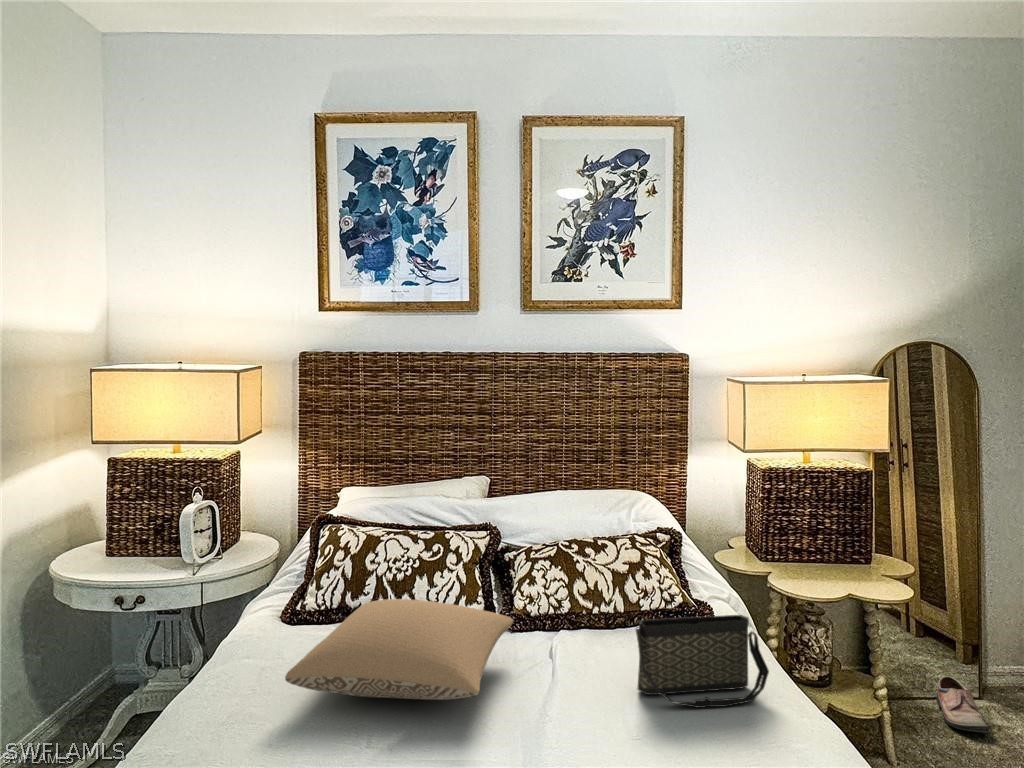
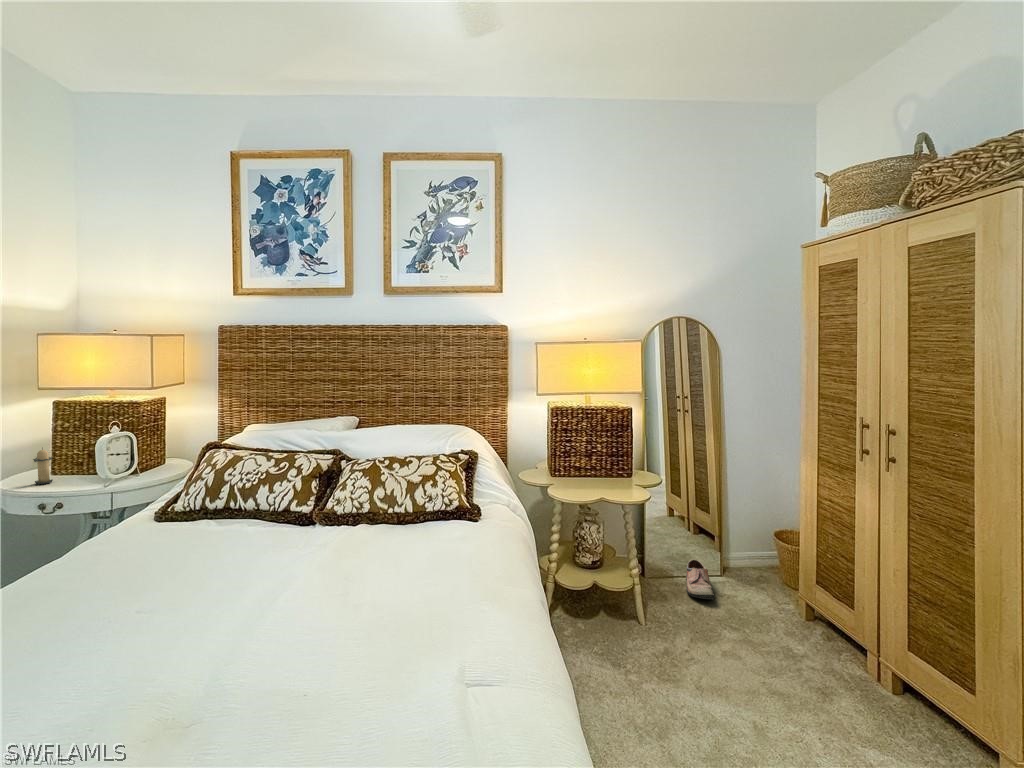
candle: none [94,520,120,569] -> present [33,448,53,484]
pillow: present [285,599,514,700] -> none [70,500,308,576]
handbag: present [636,615,769,708] -> none [377,508,481,580]

